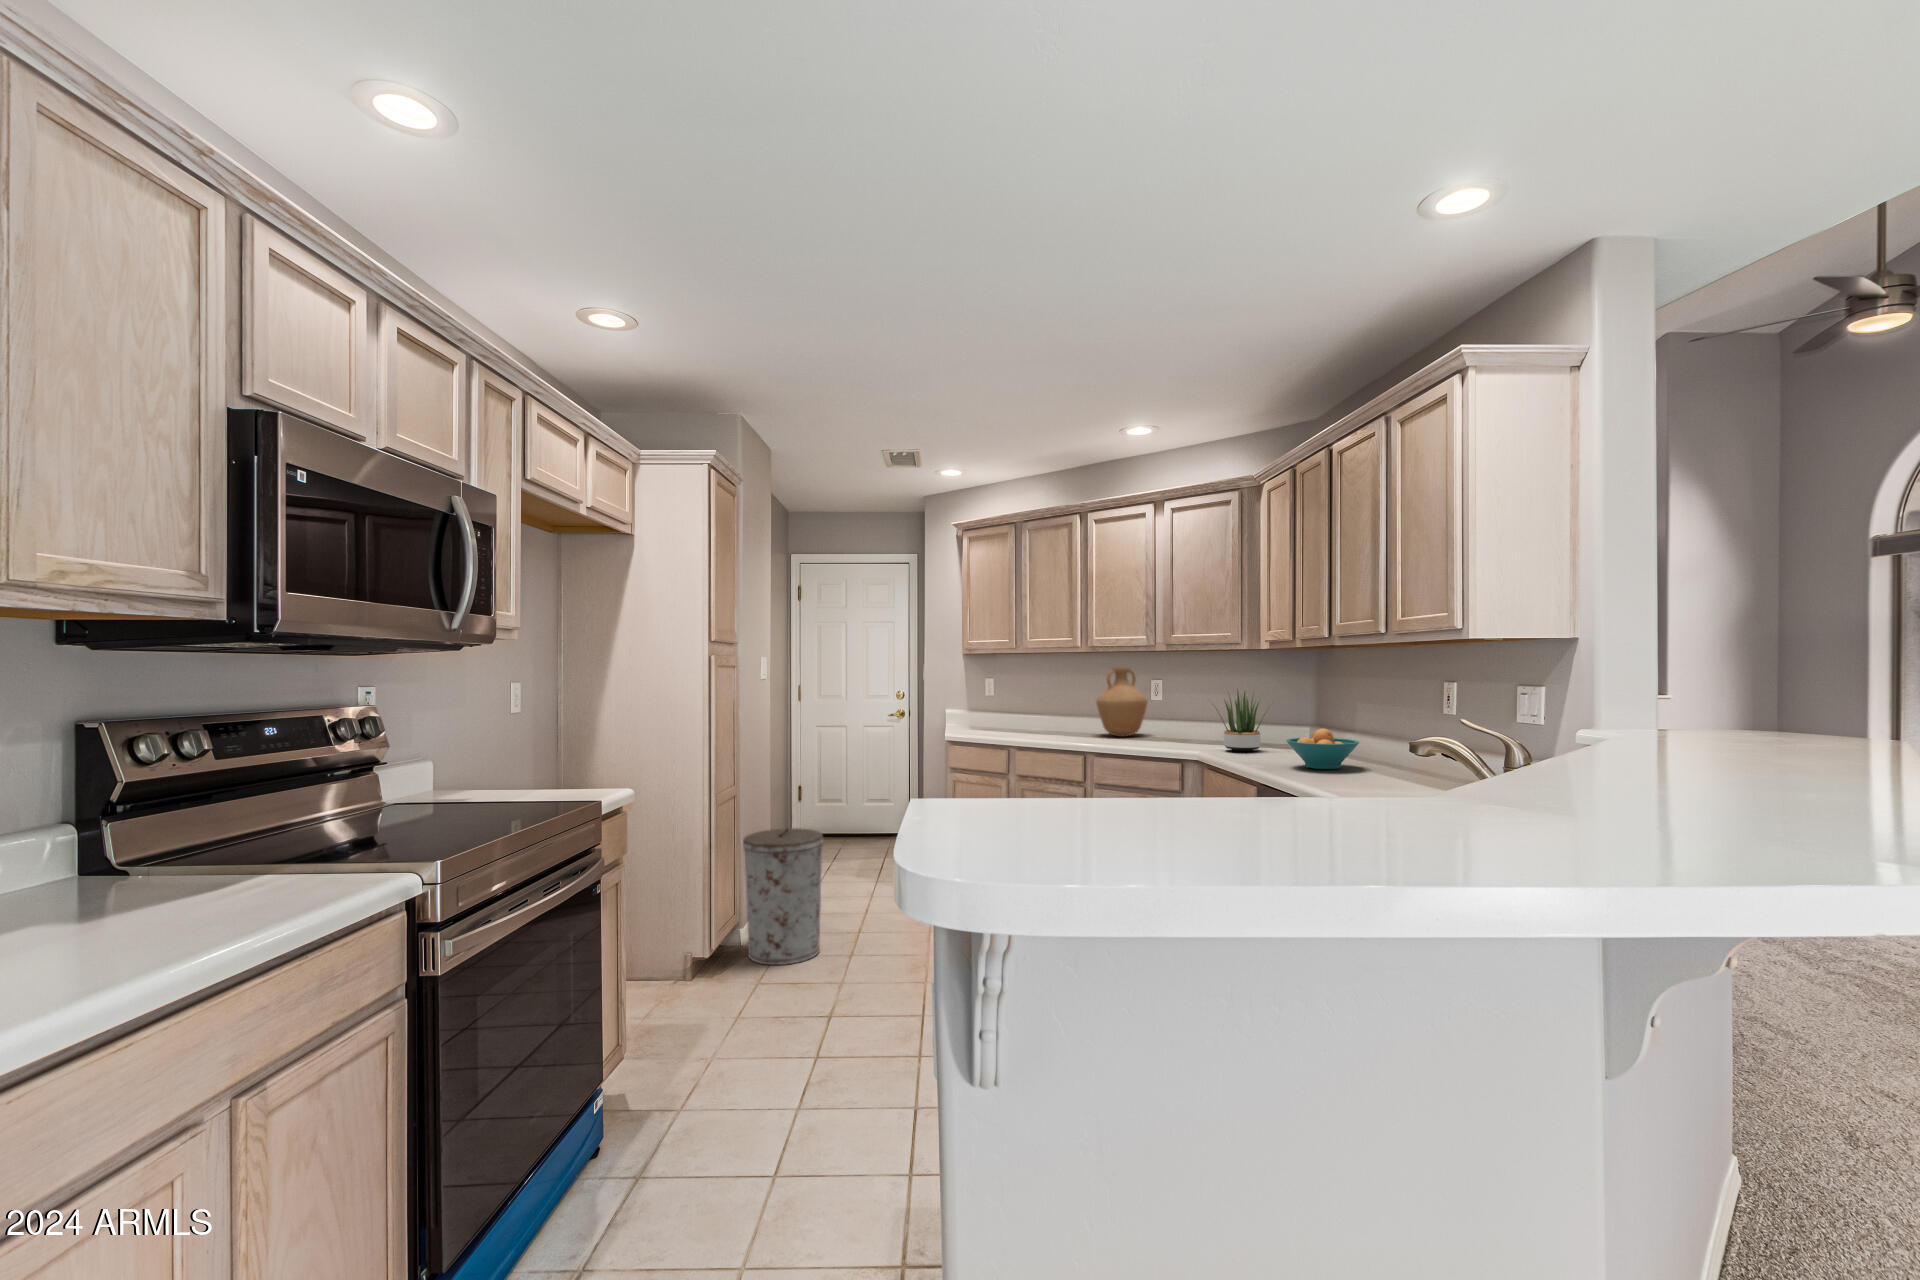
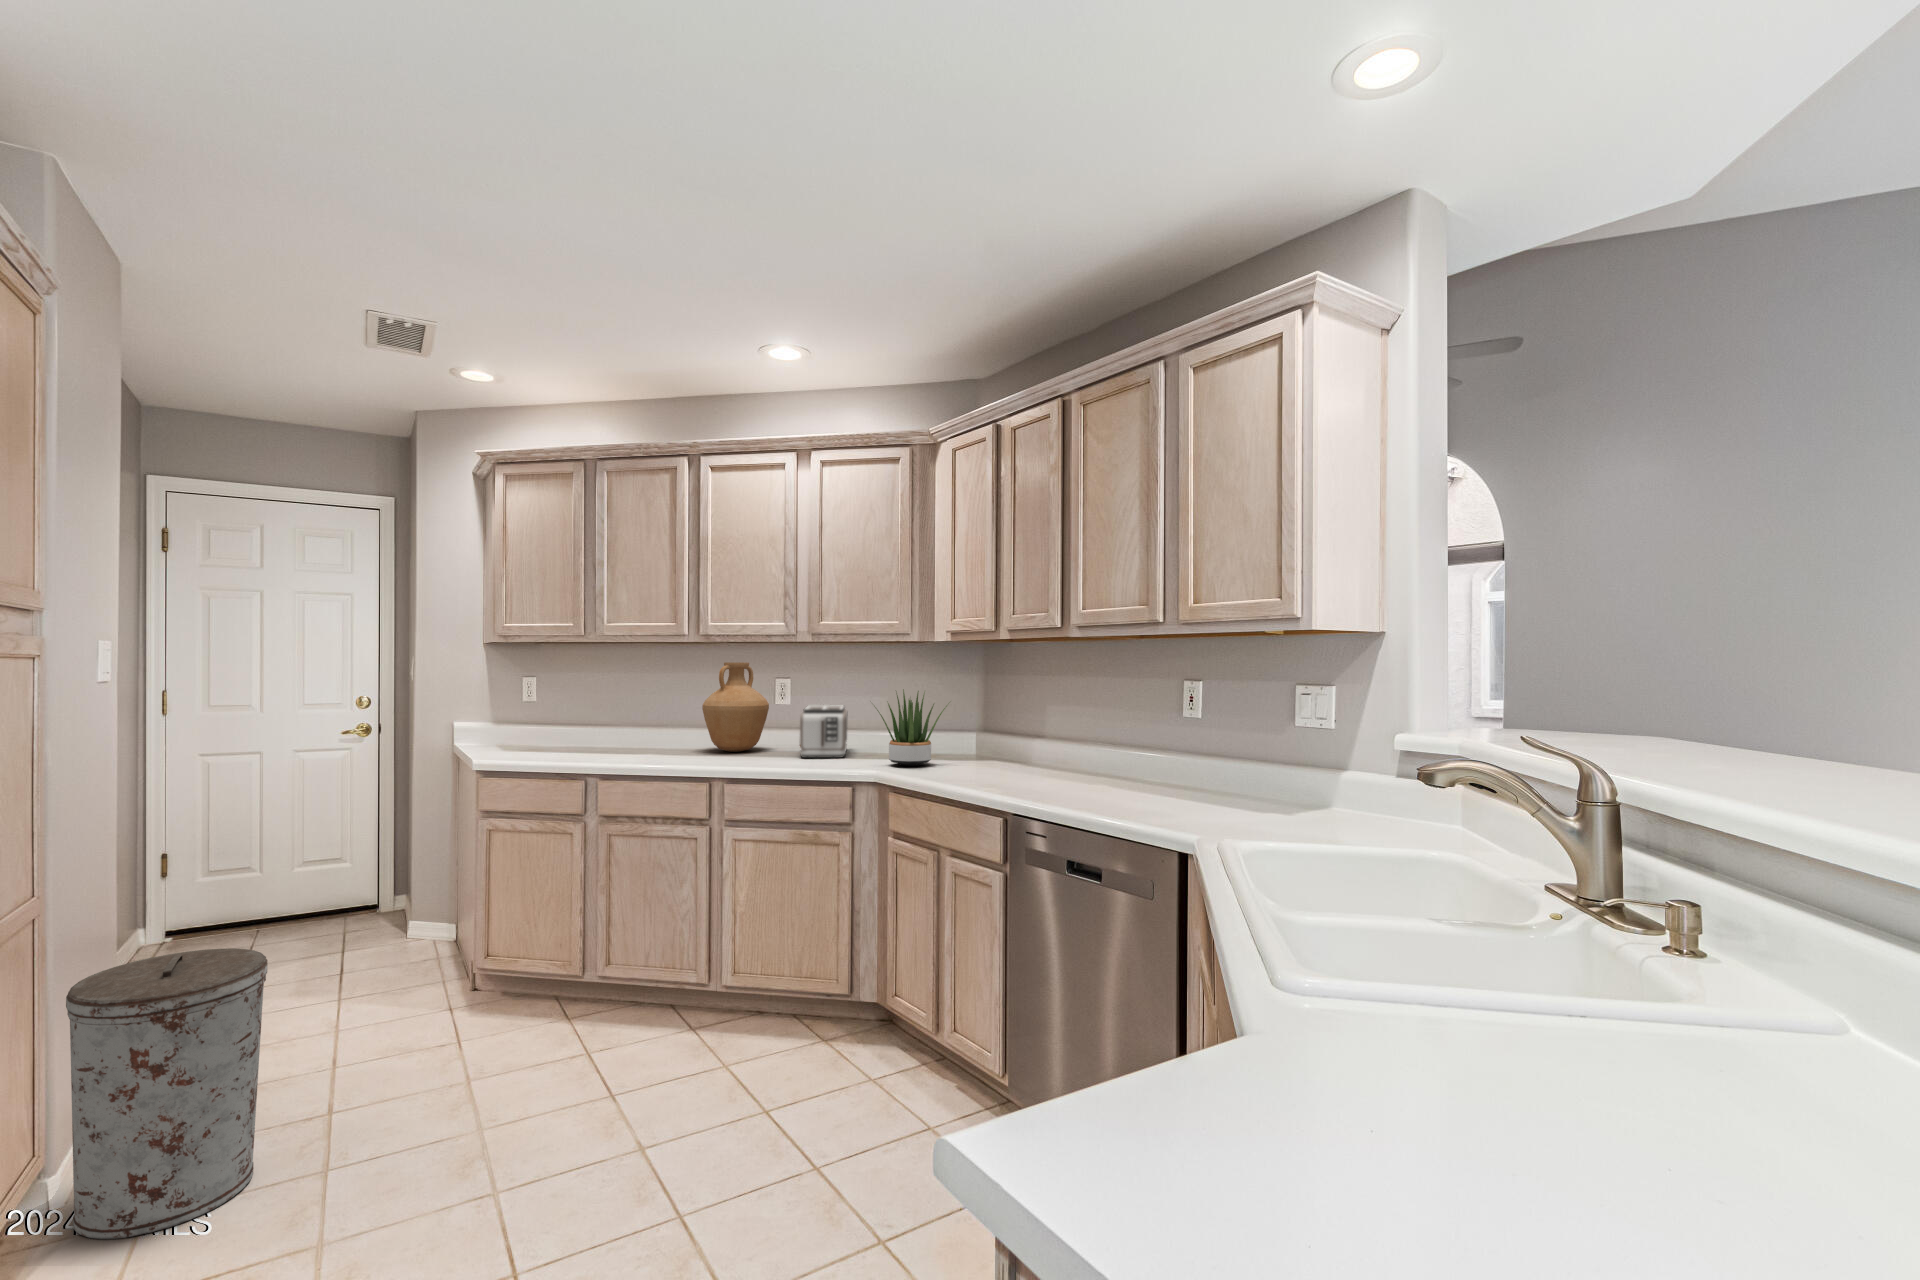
toaster: none [1162,702,1209,743] -> present [800,705,847,758]
fruit bowl: present [1286,729,1359,769] -> none [992,736,1073,785]

